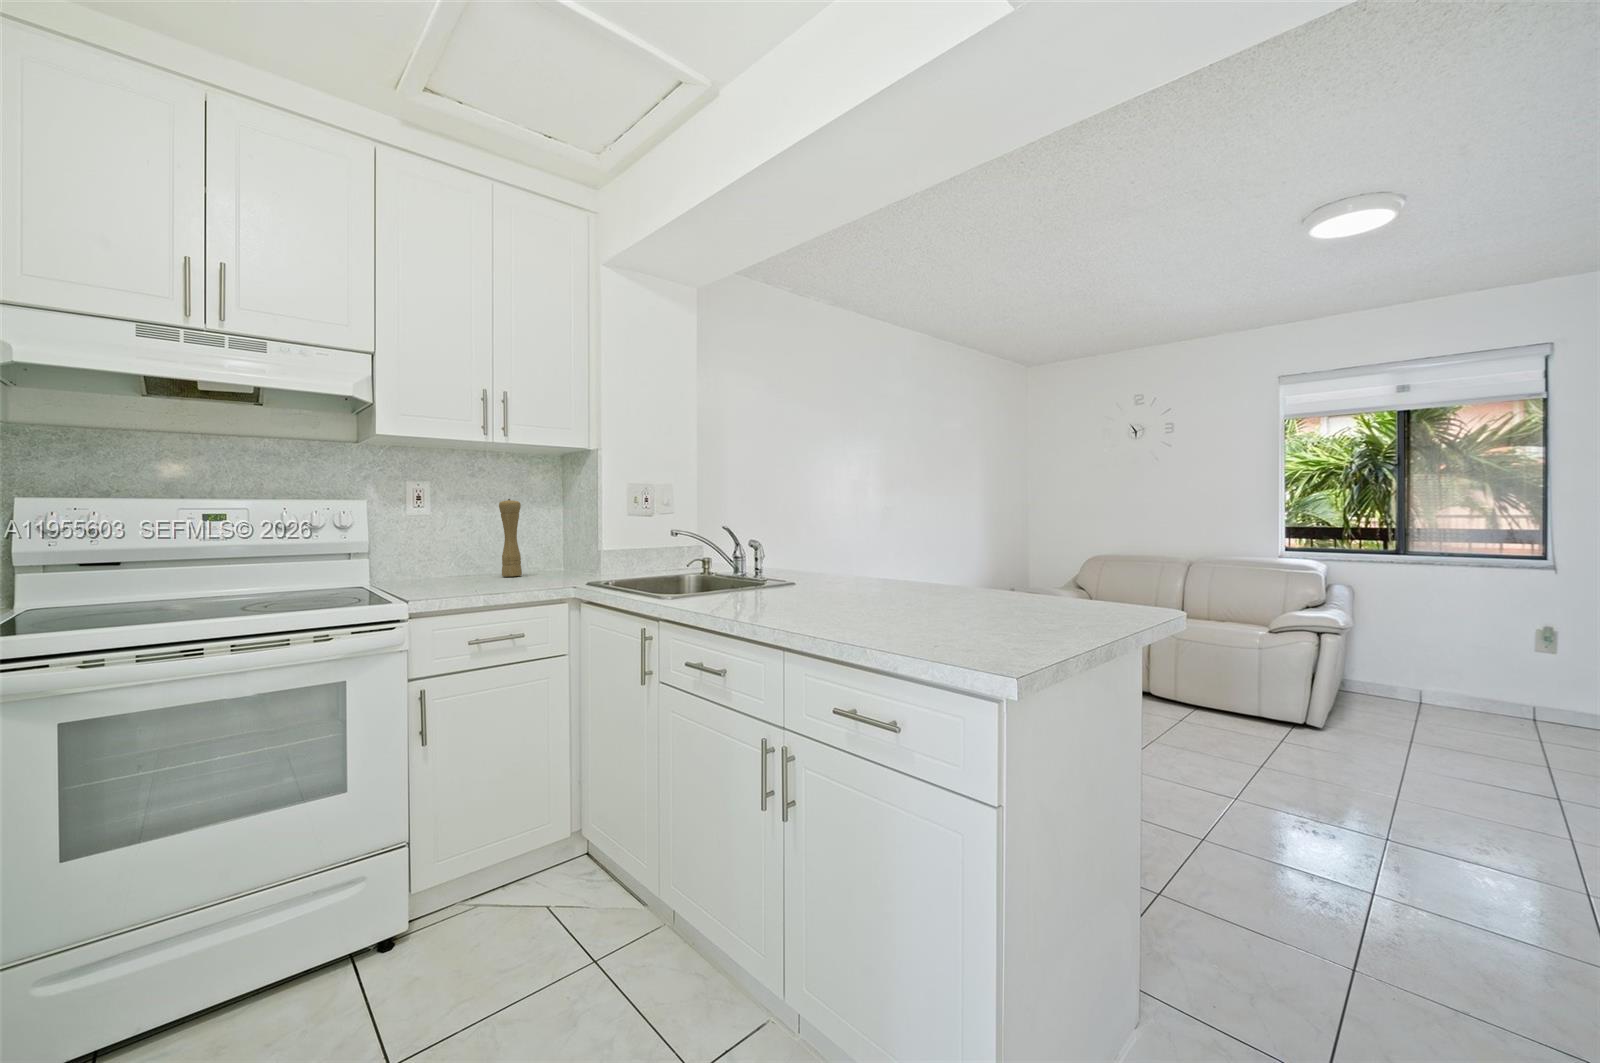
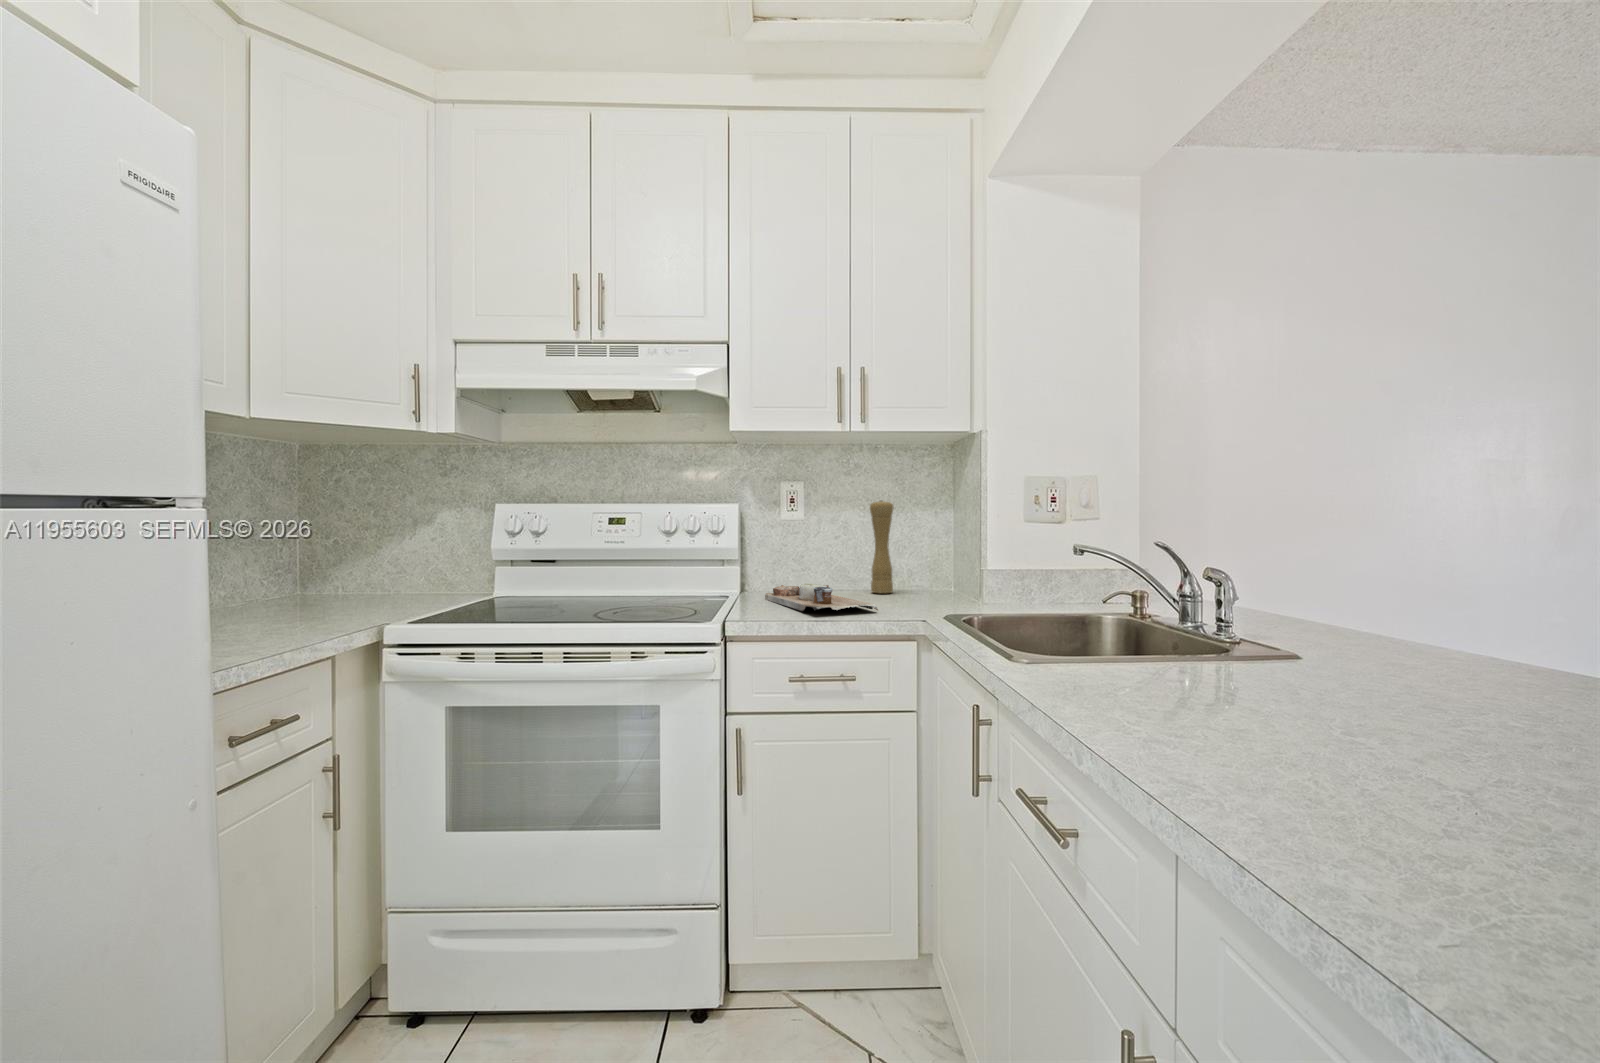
cutting board: none [407,569,532,590] -> present [765,584,878,611]

